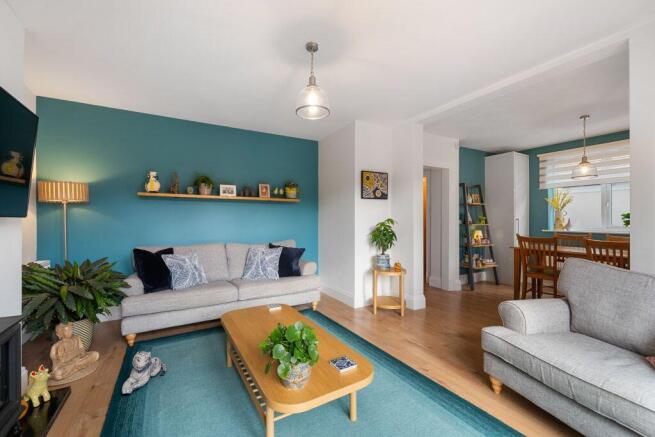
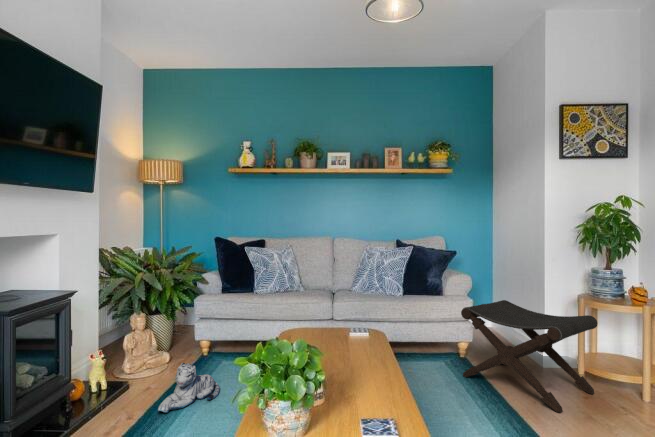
footstool: none [320,275,382,330] -> present [461,300,598,413]

